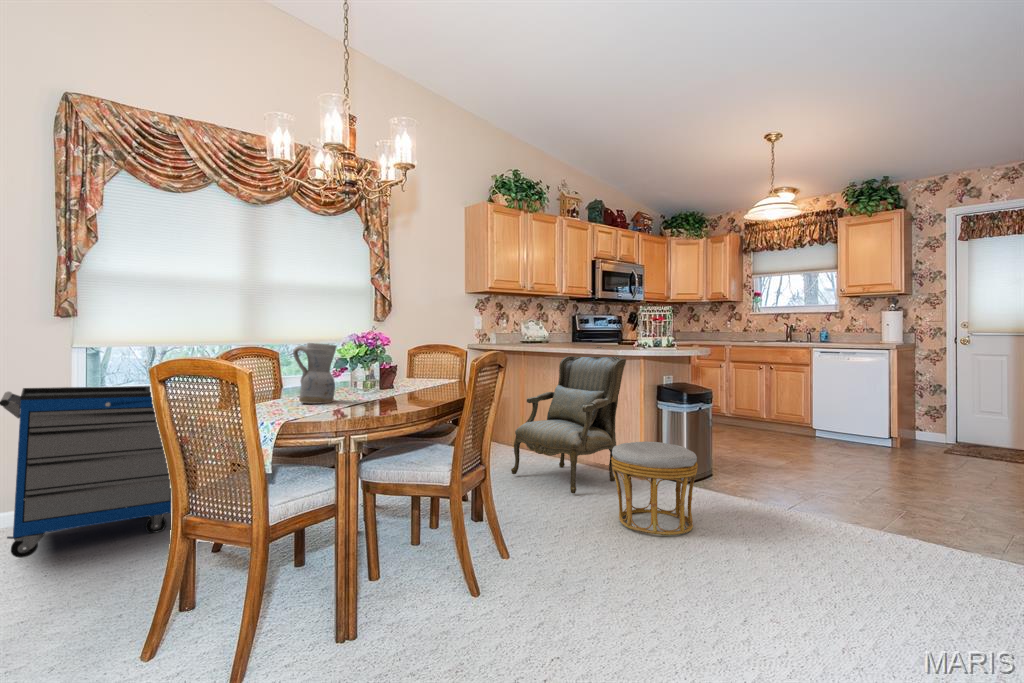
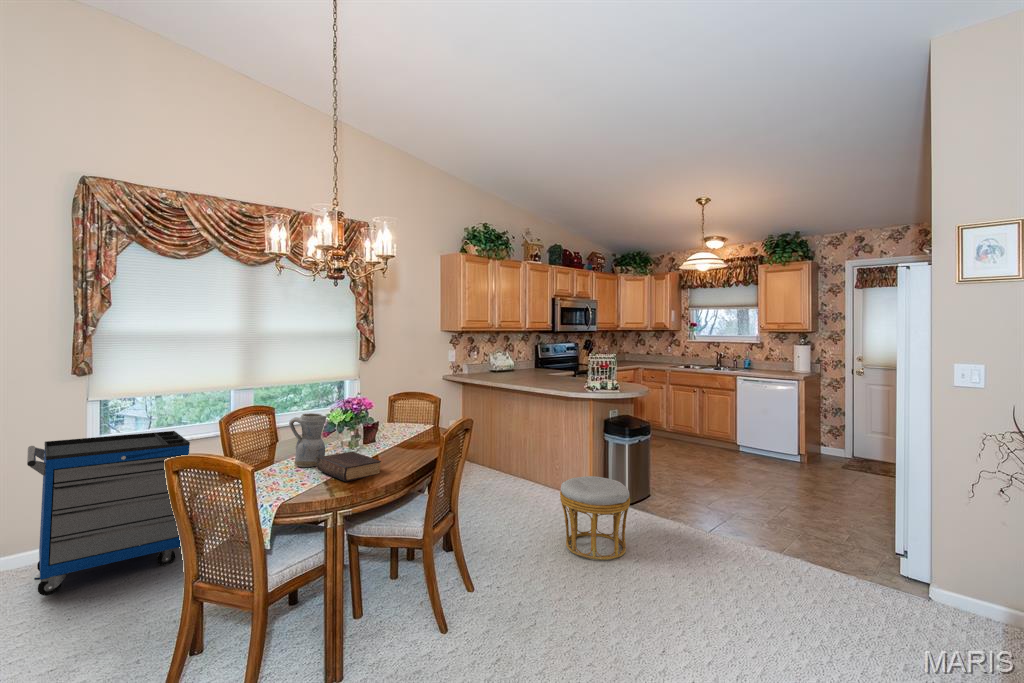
armchair: present [511,347,626,494] -> none [479,385,577,517]
book: none [325,387,401,411] -> present [317,452,381,482]

